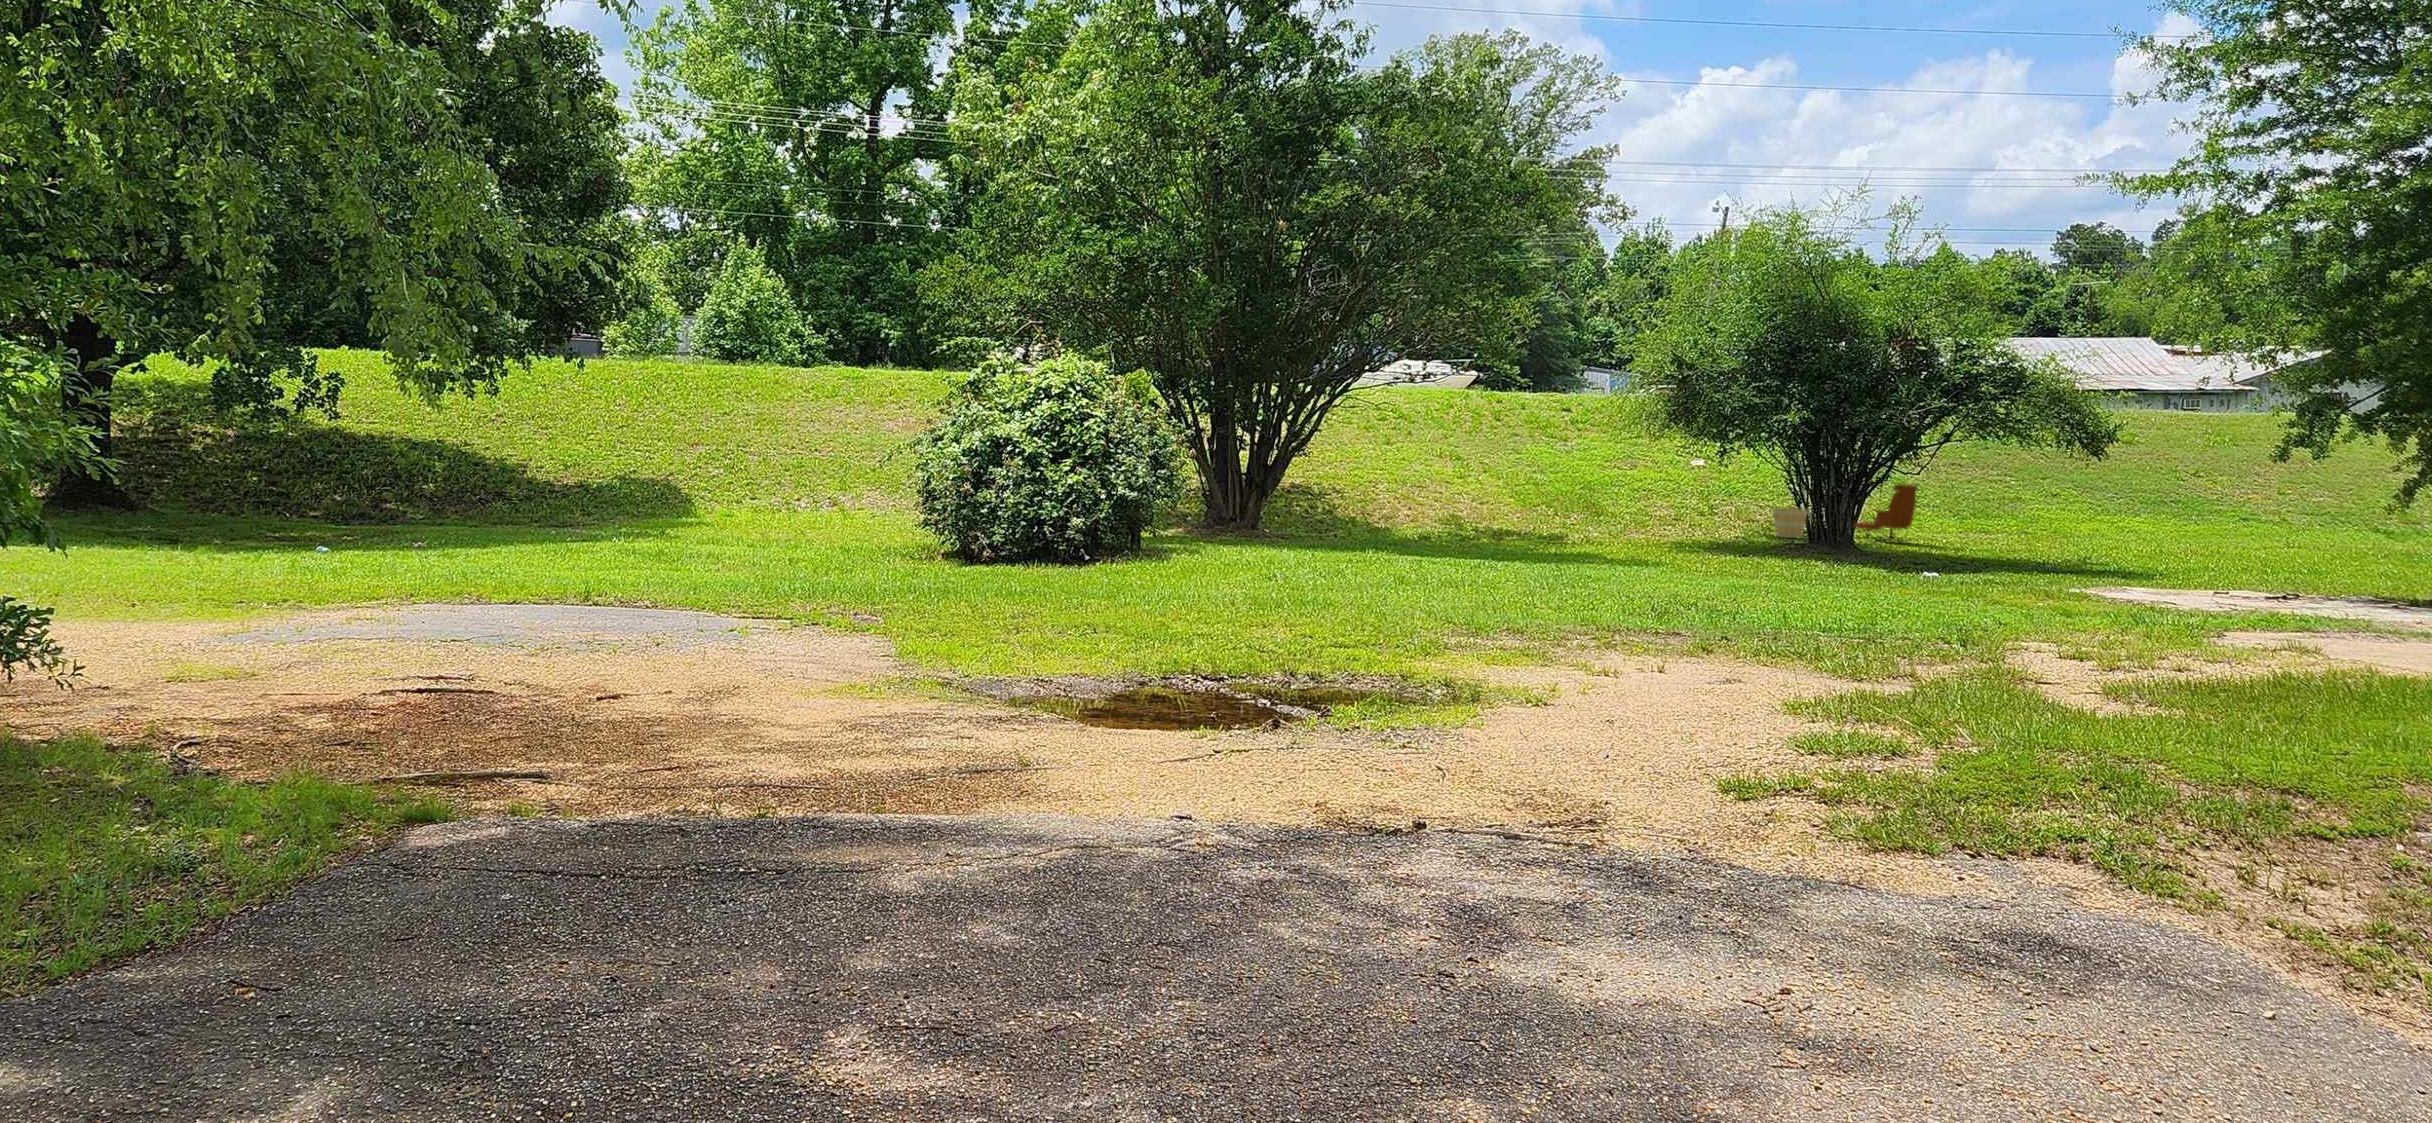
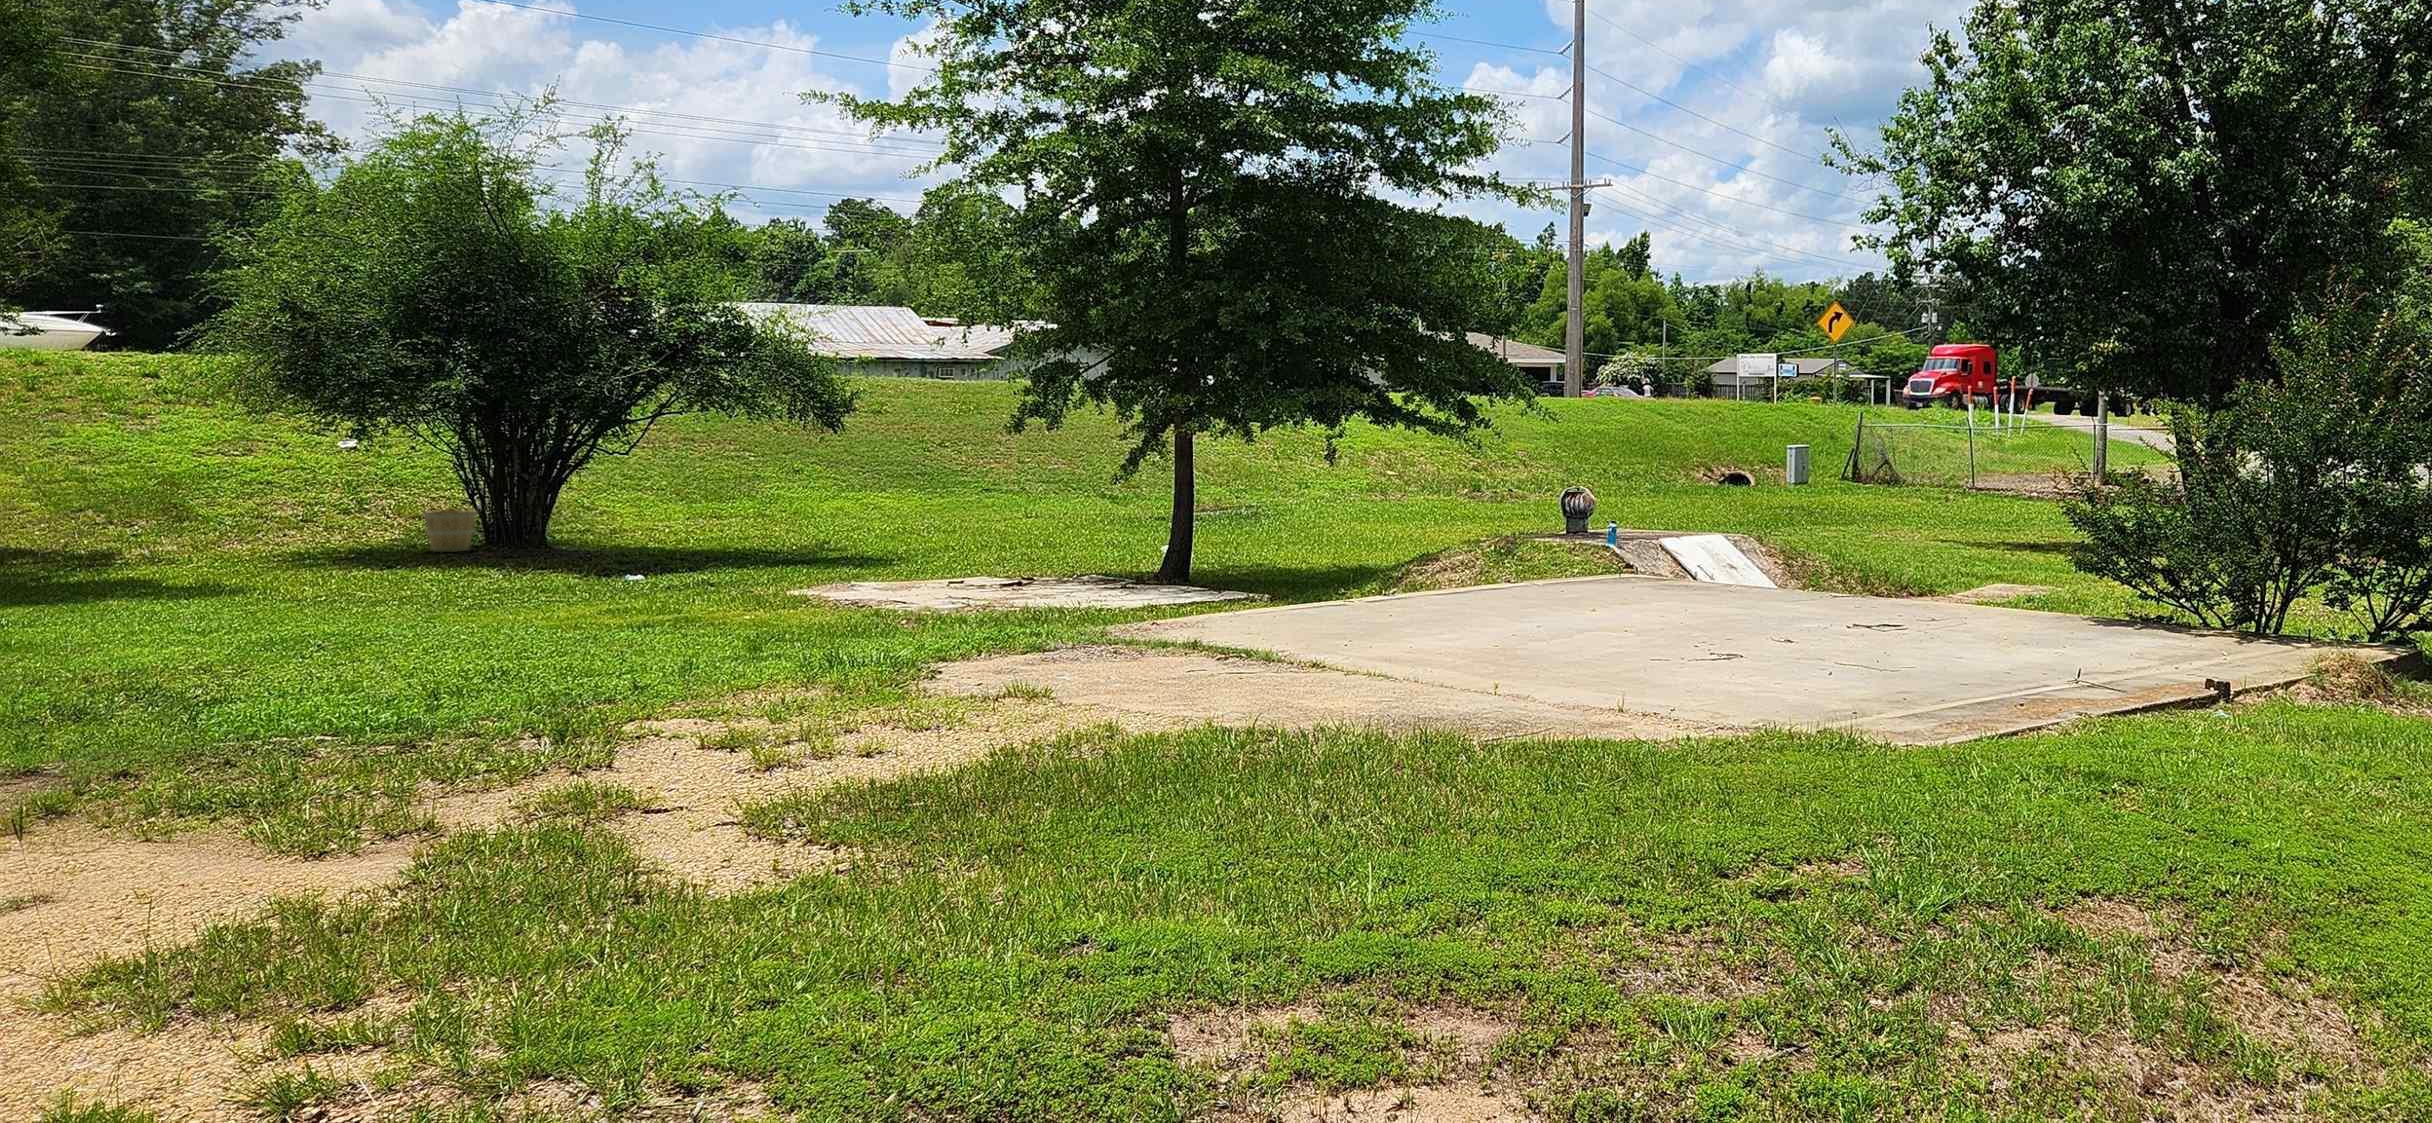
lounge chair: present [1854,484,1918,541] -> none [543,470,627,549]

